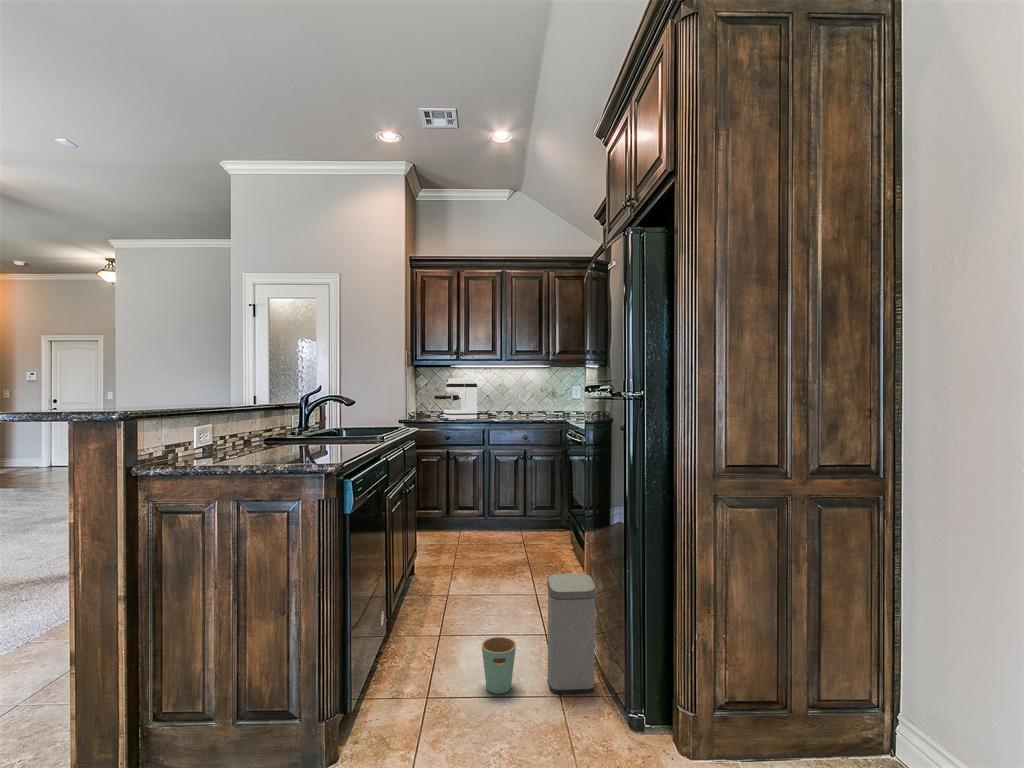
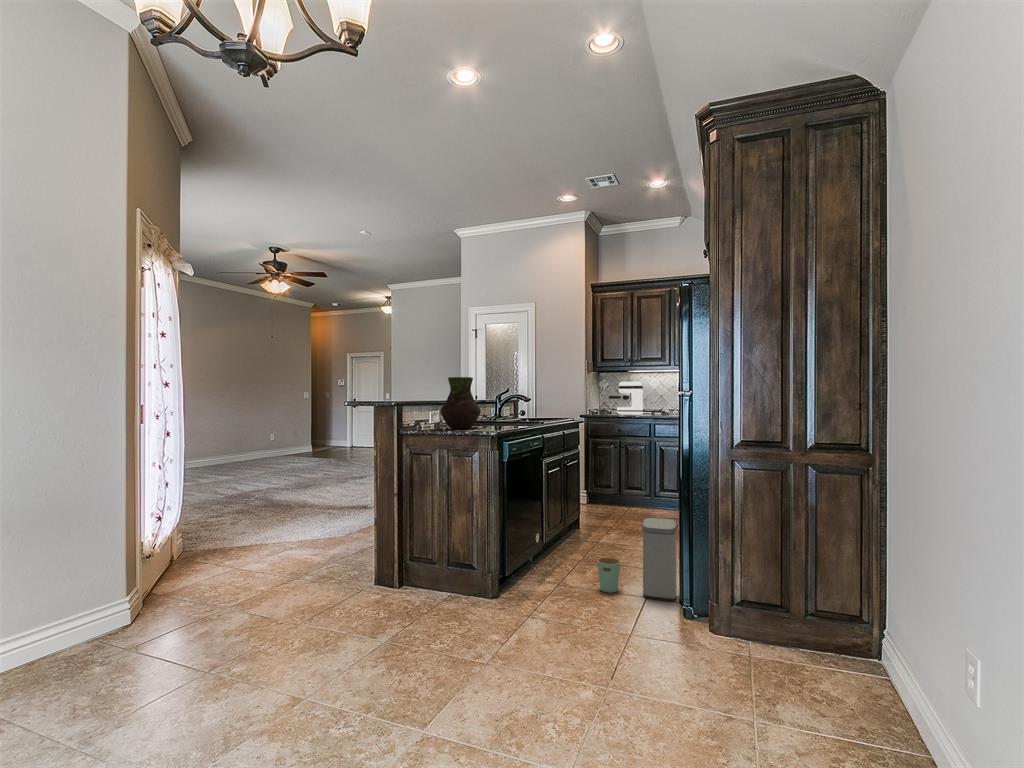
vase: none [219,370,298,464] -> present [440,377,481,429]

